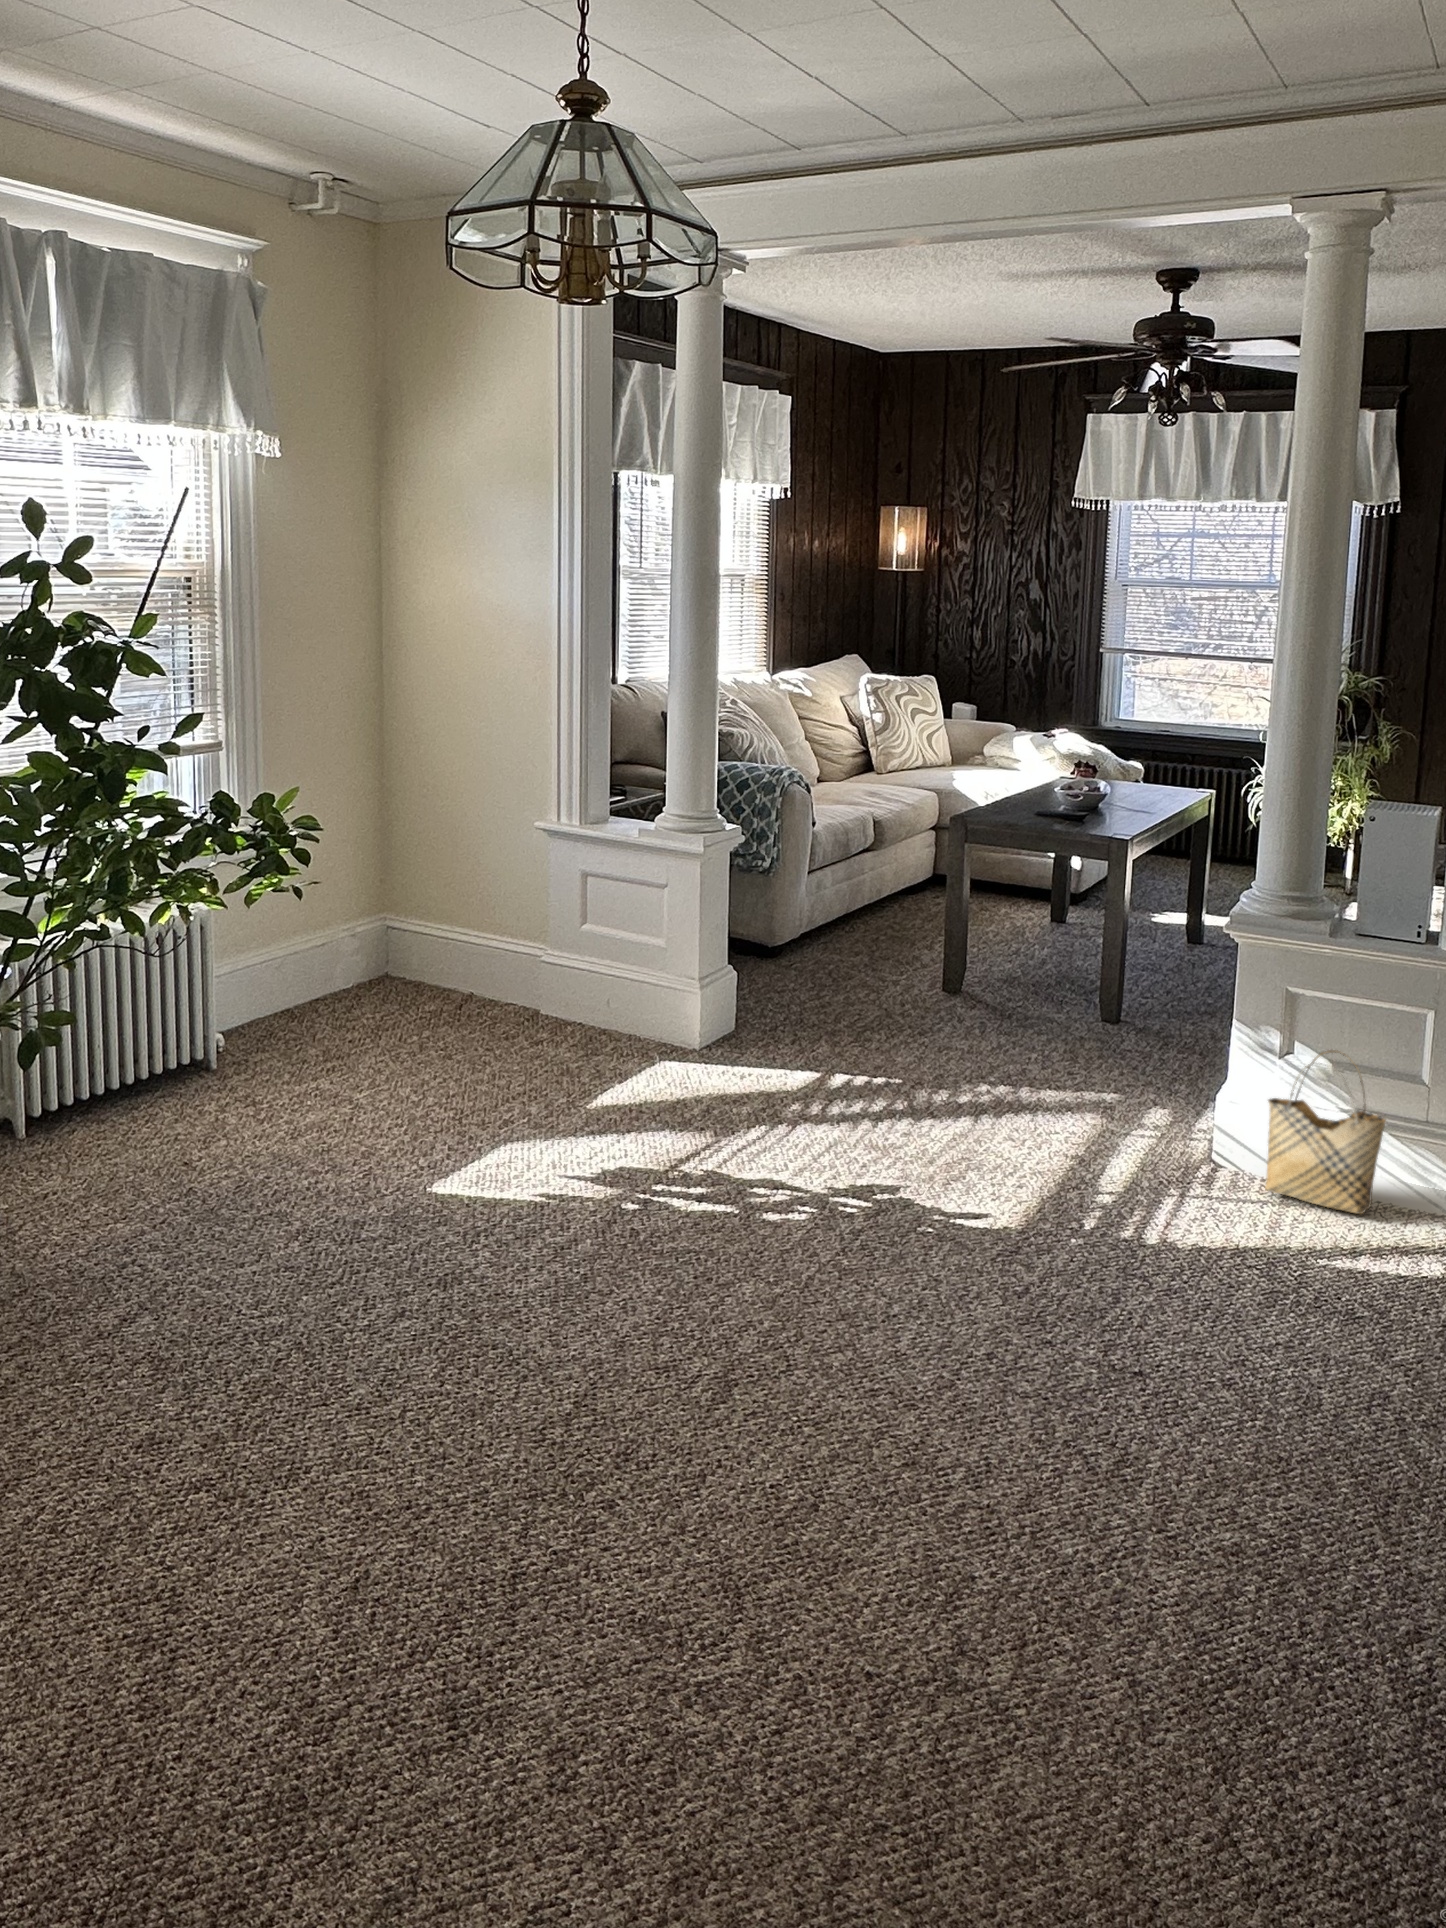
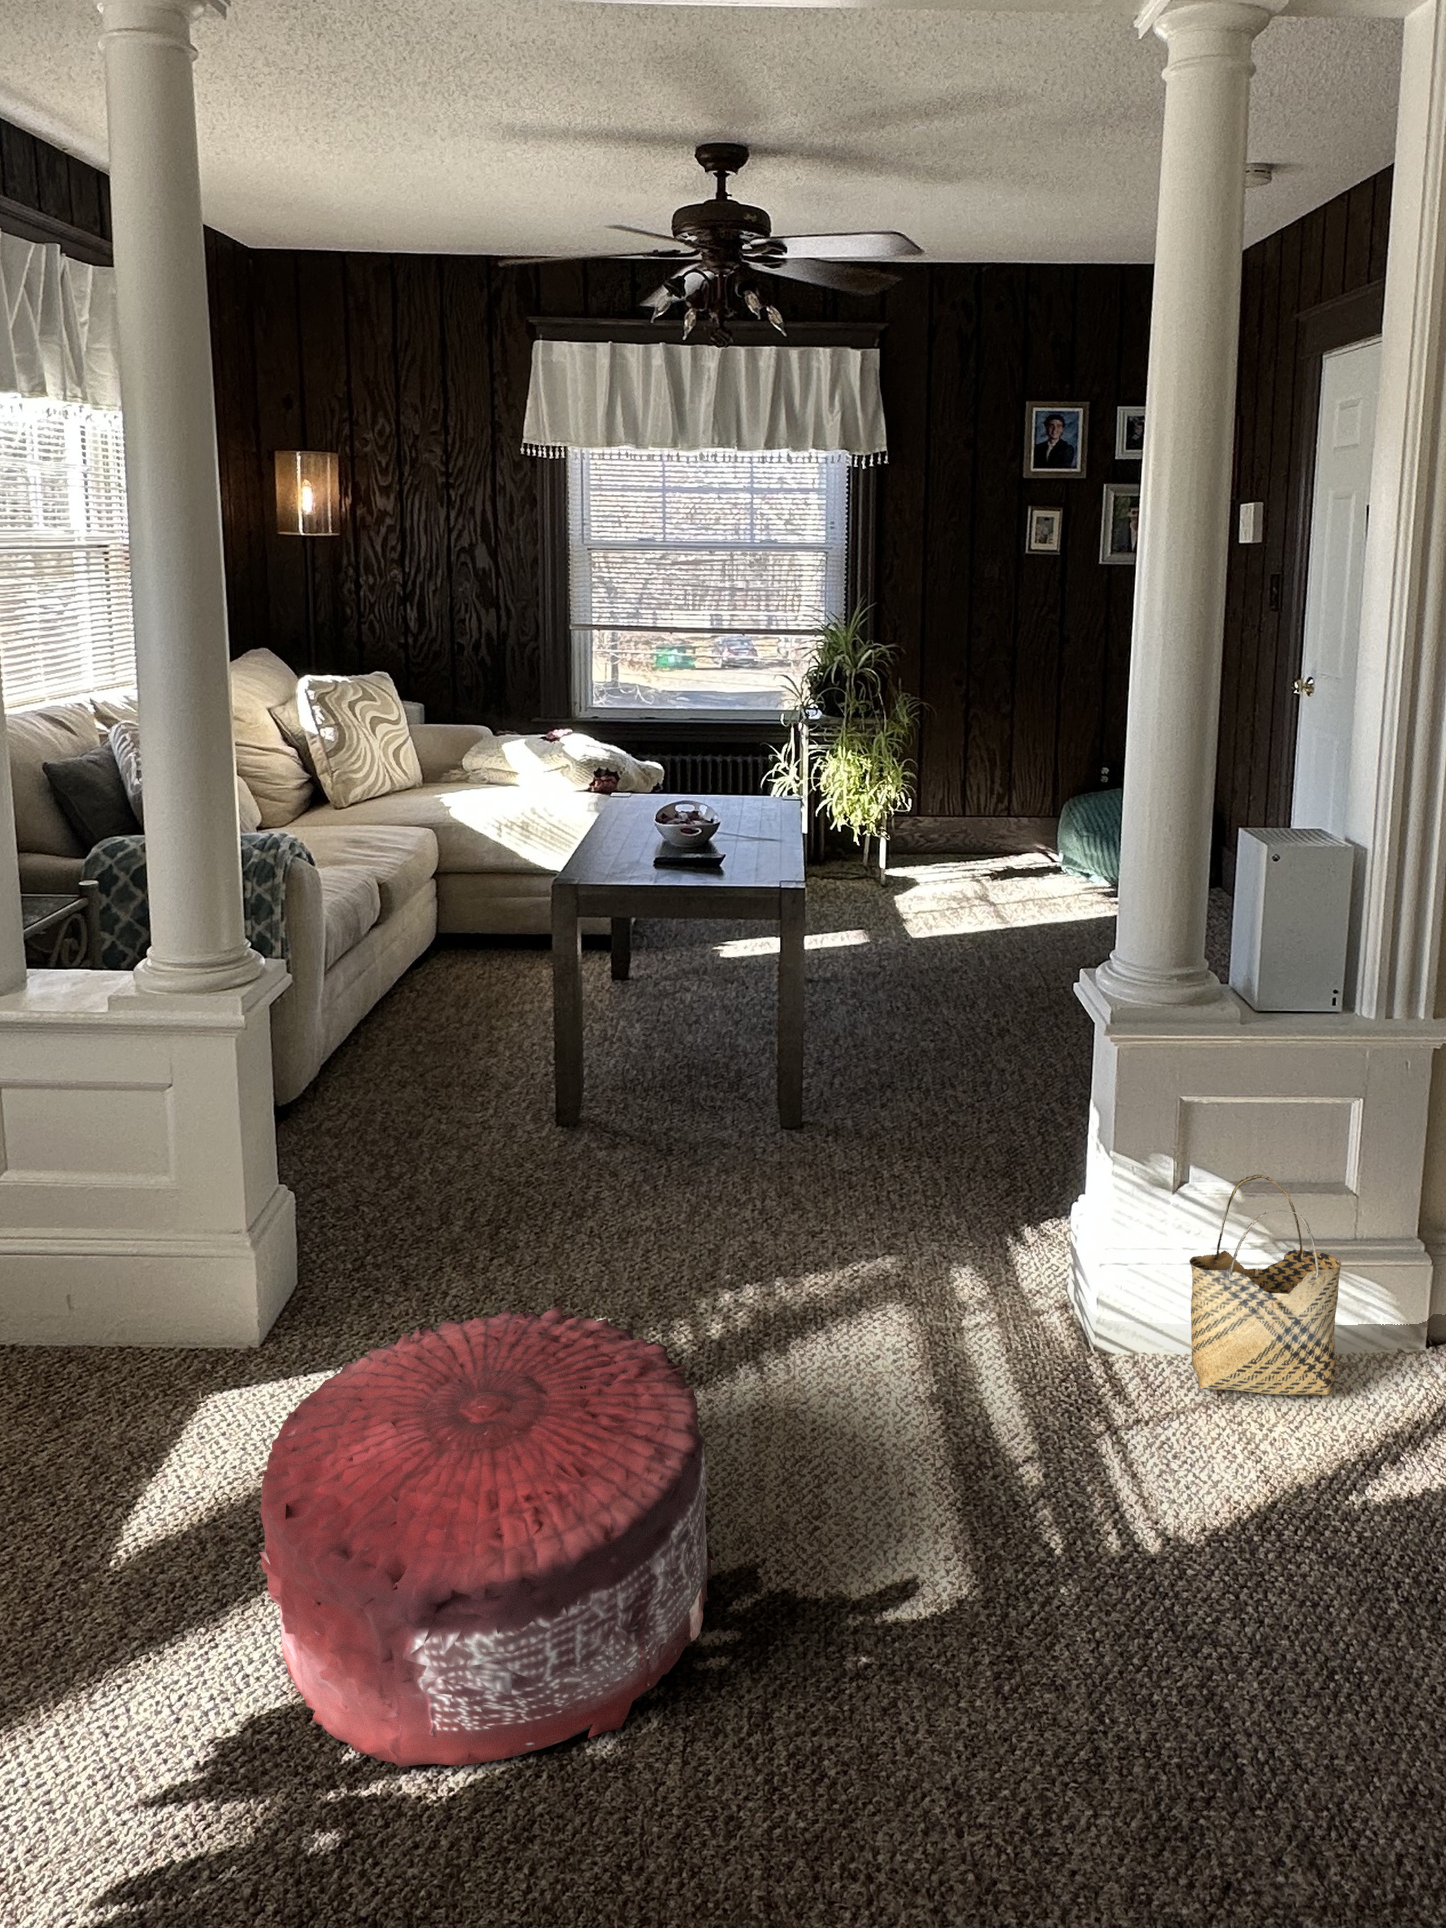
pouf: none [638,1017,889,1207] -> present [259,1304,715,1767]

